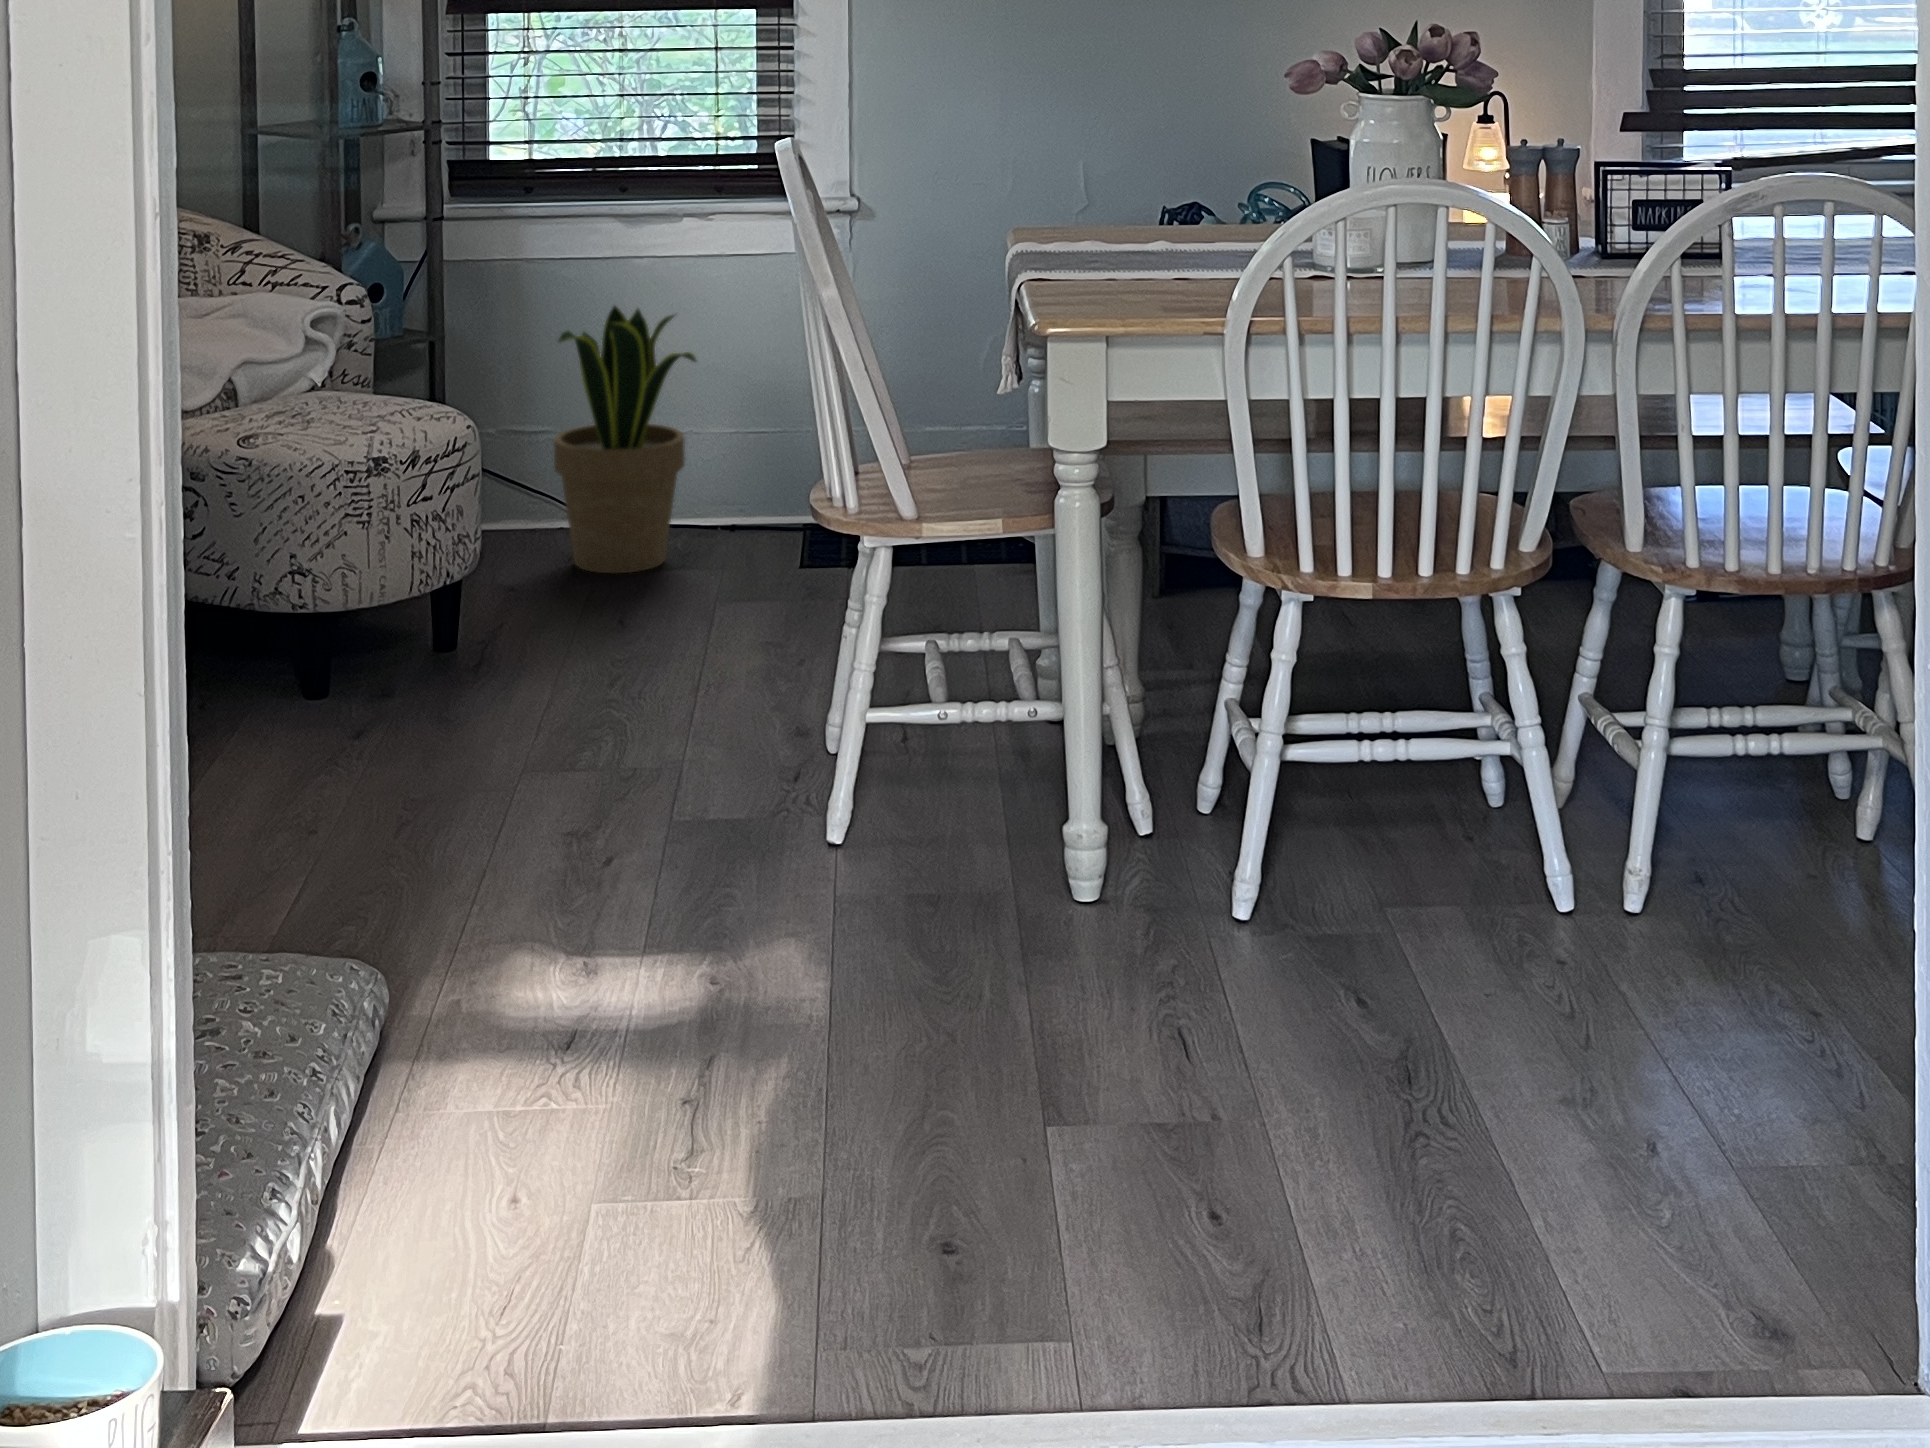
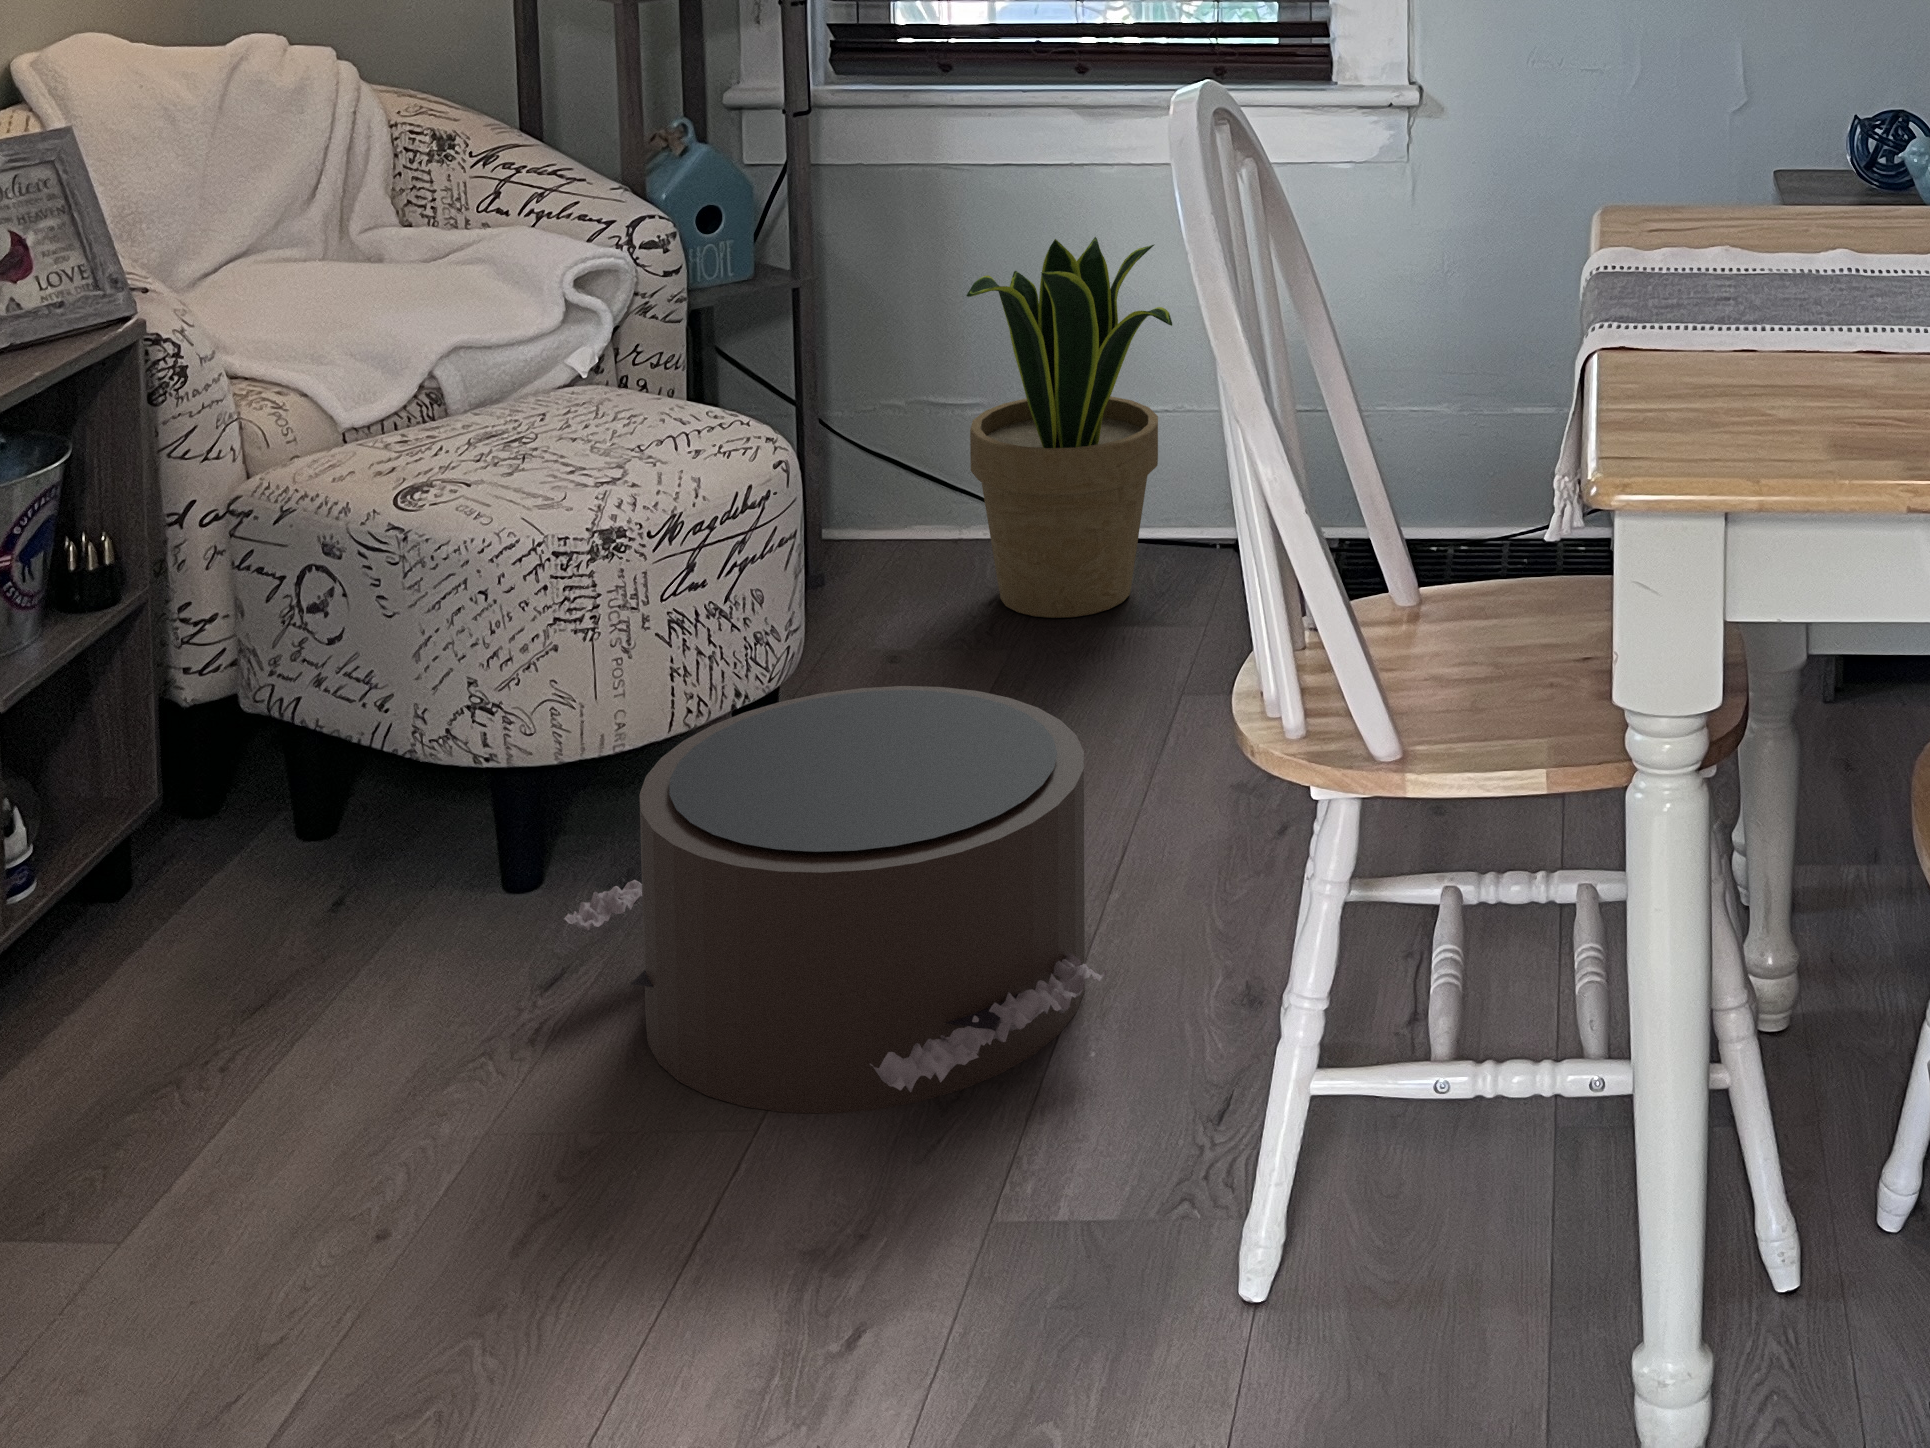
pouf: none [359,558,714,789] -> present [564,686,1107,1114]

